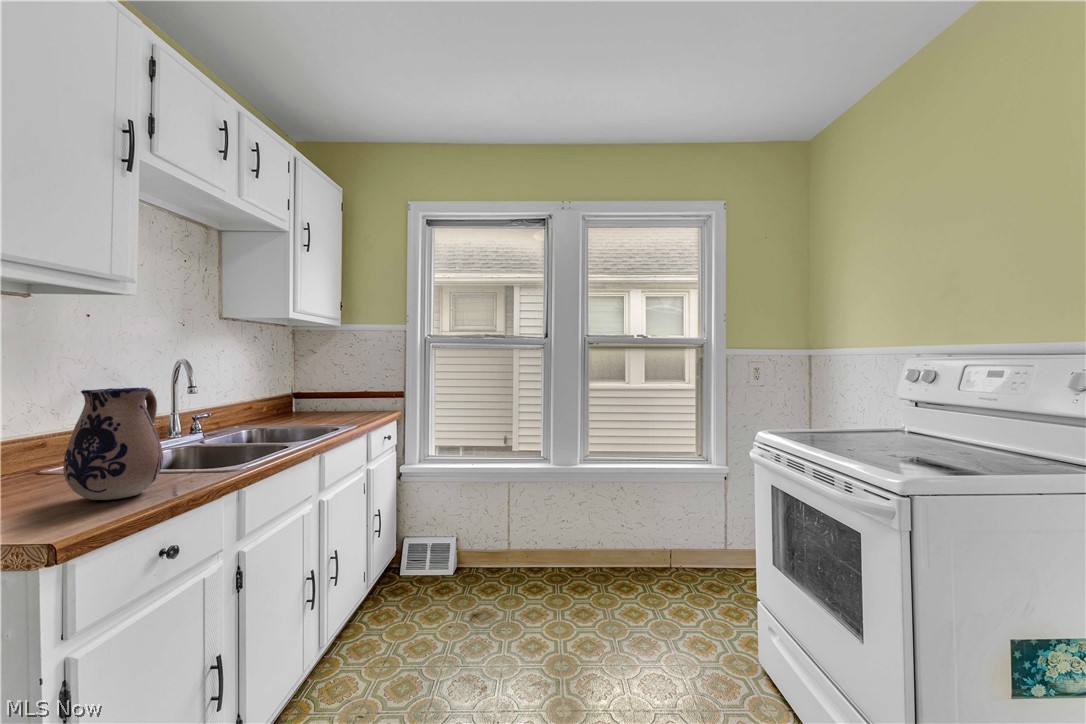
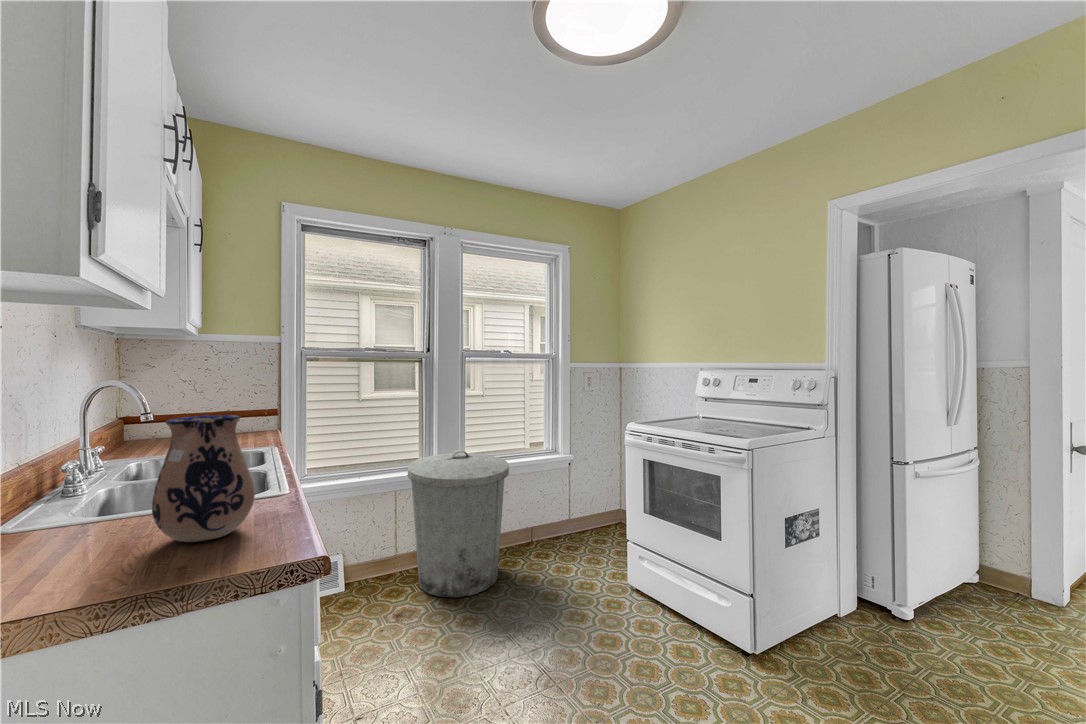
trash can: none [503,448,616,615] -> present [407,450,509,597]

